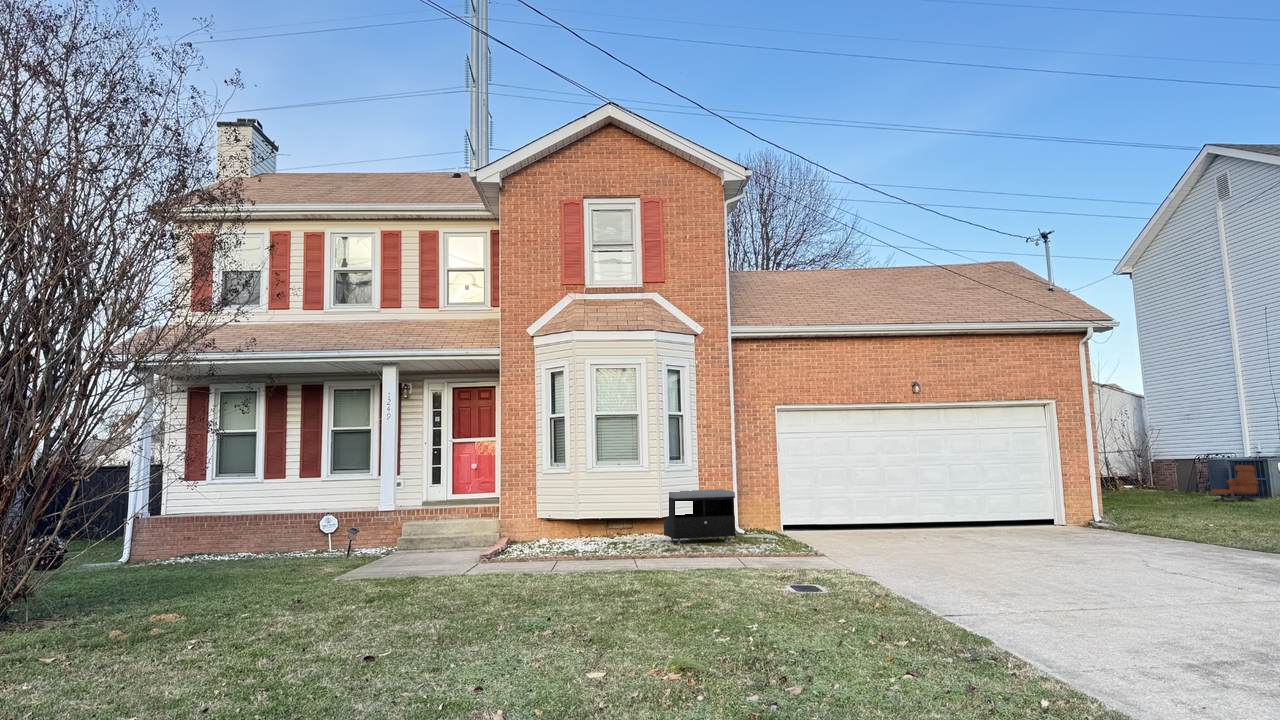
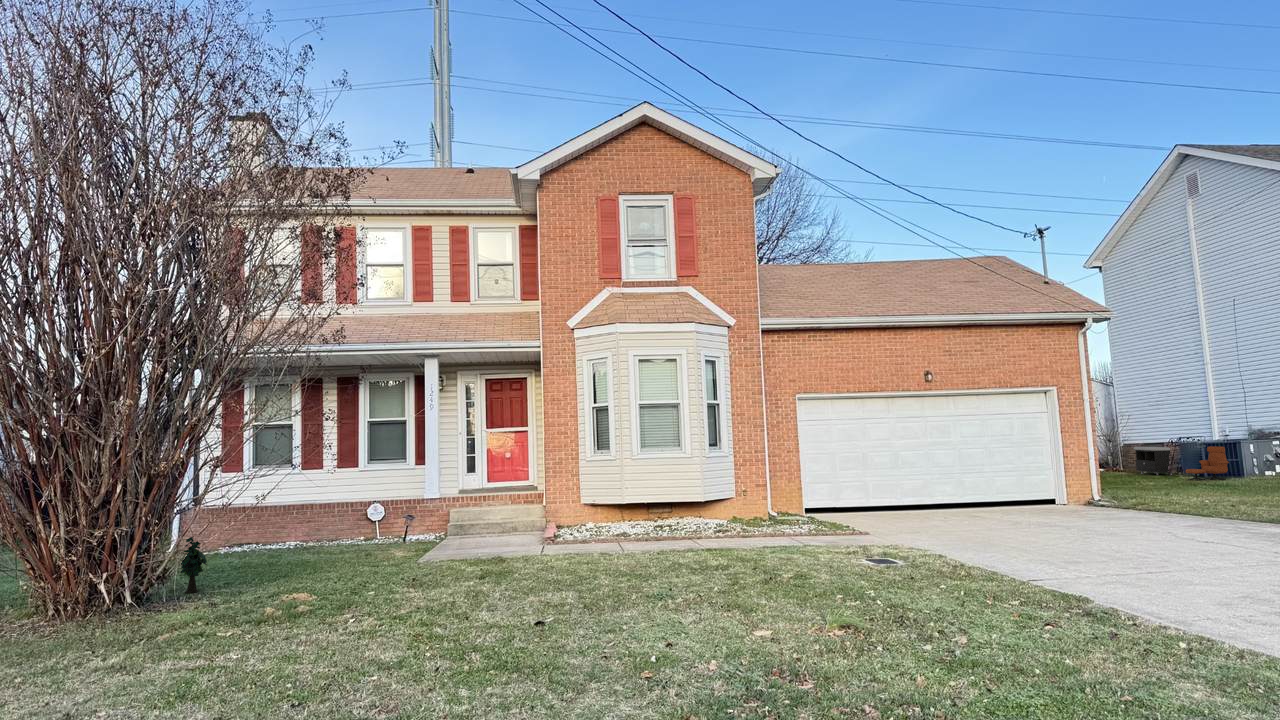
storage bench: present [663,489,735,544] -> present [1134,447,1172,475]
decorative plant: none [55,552,88,613] -> present [179,537,207,593]

